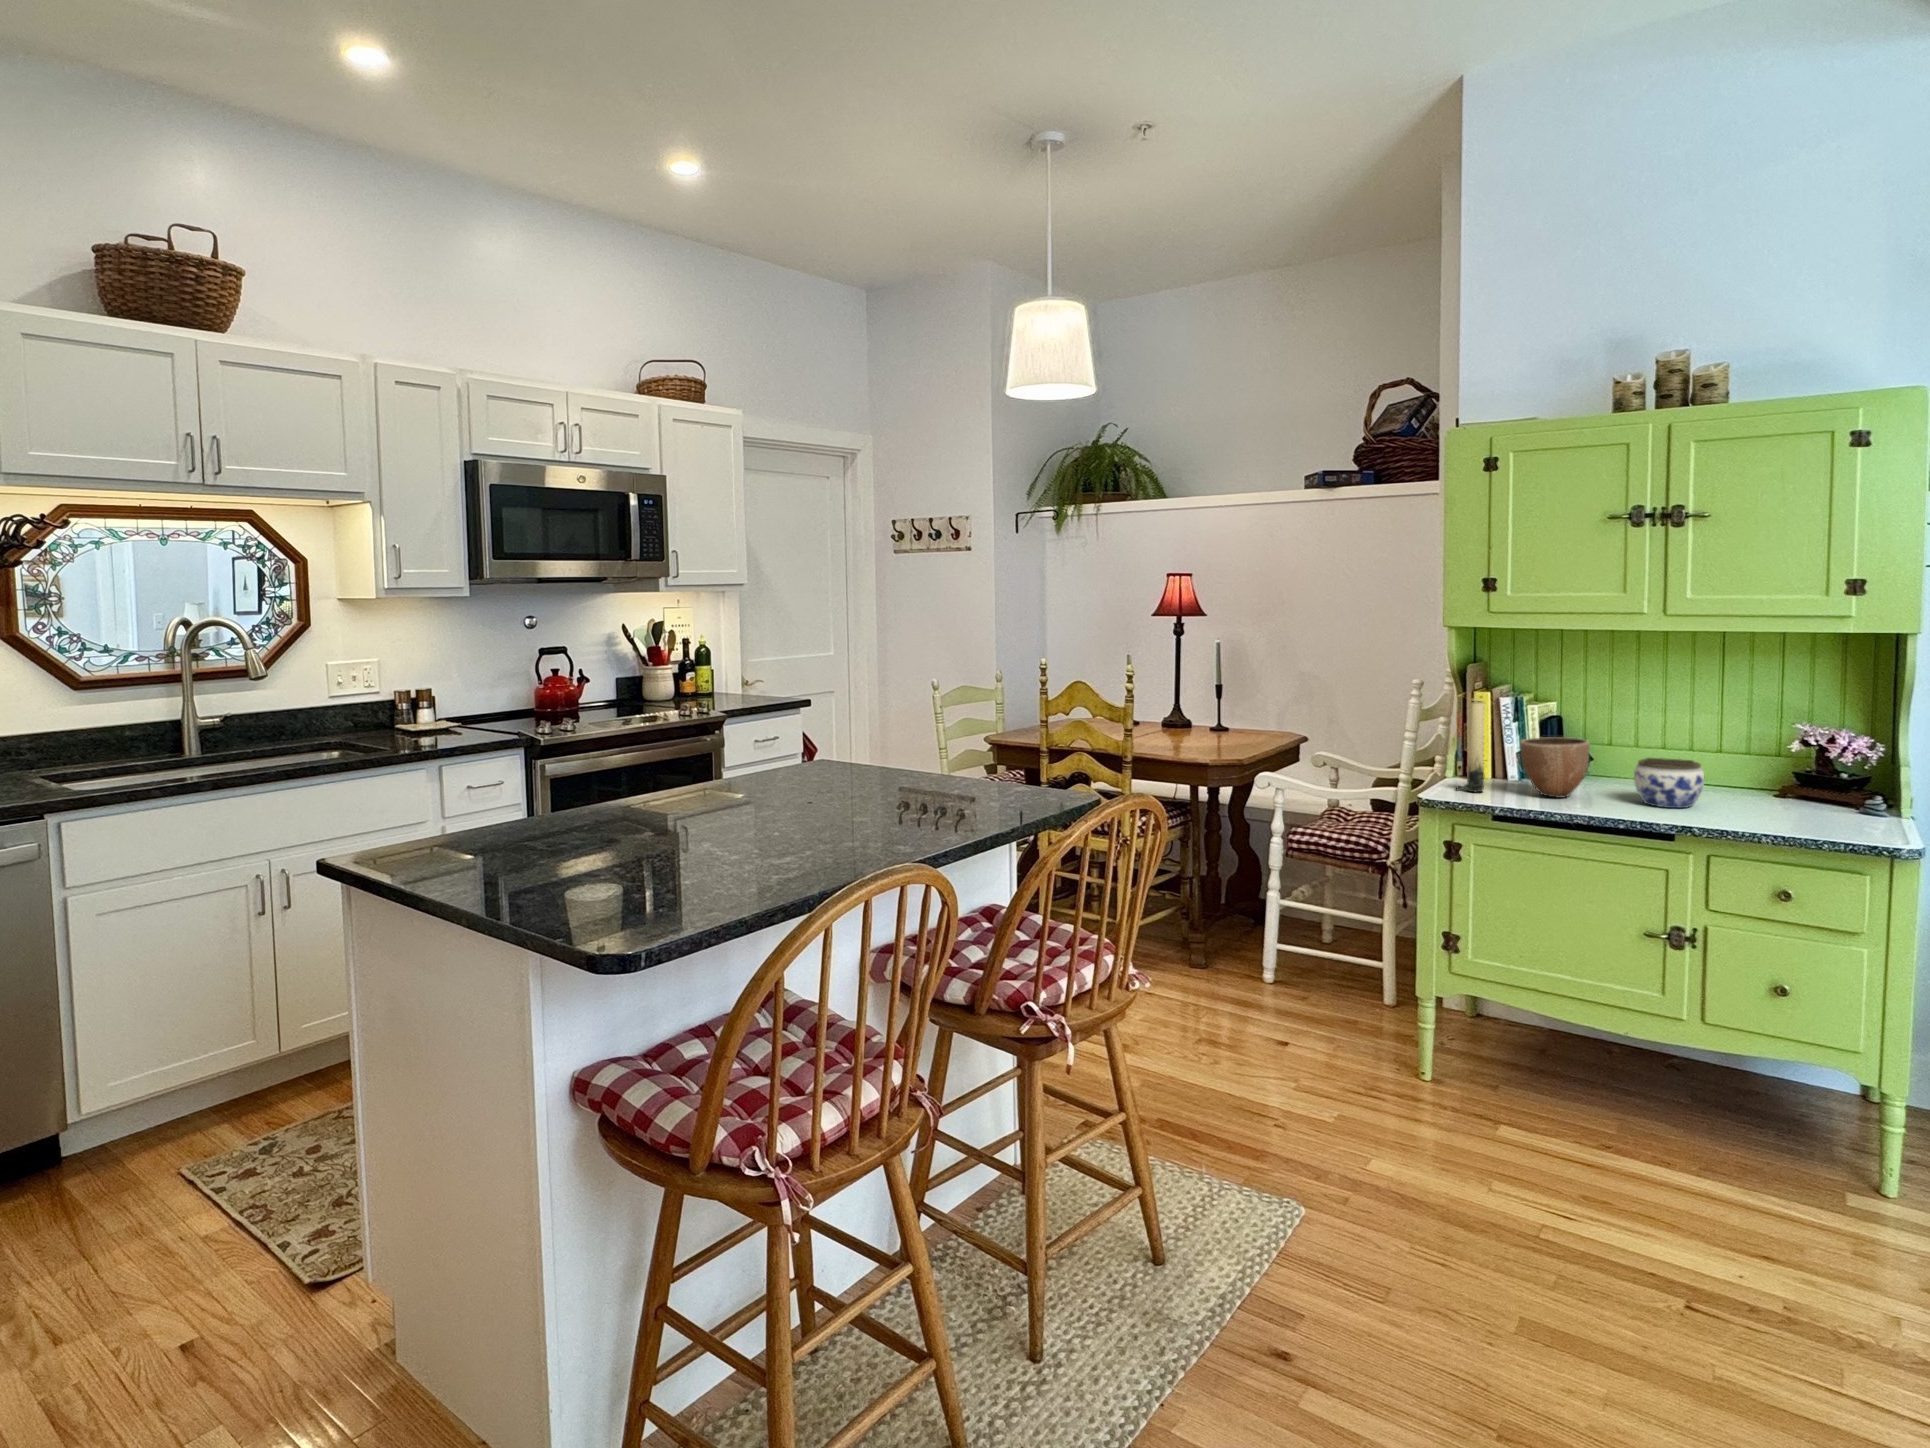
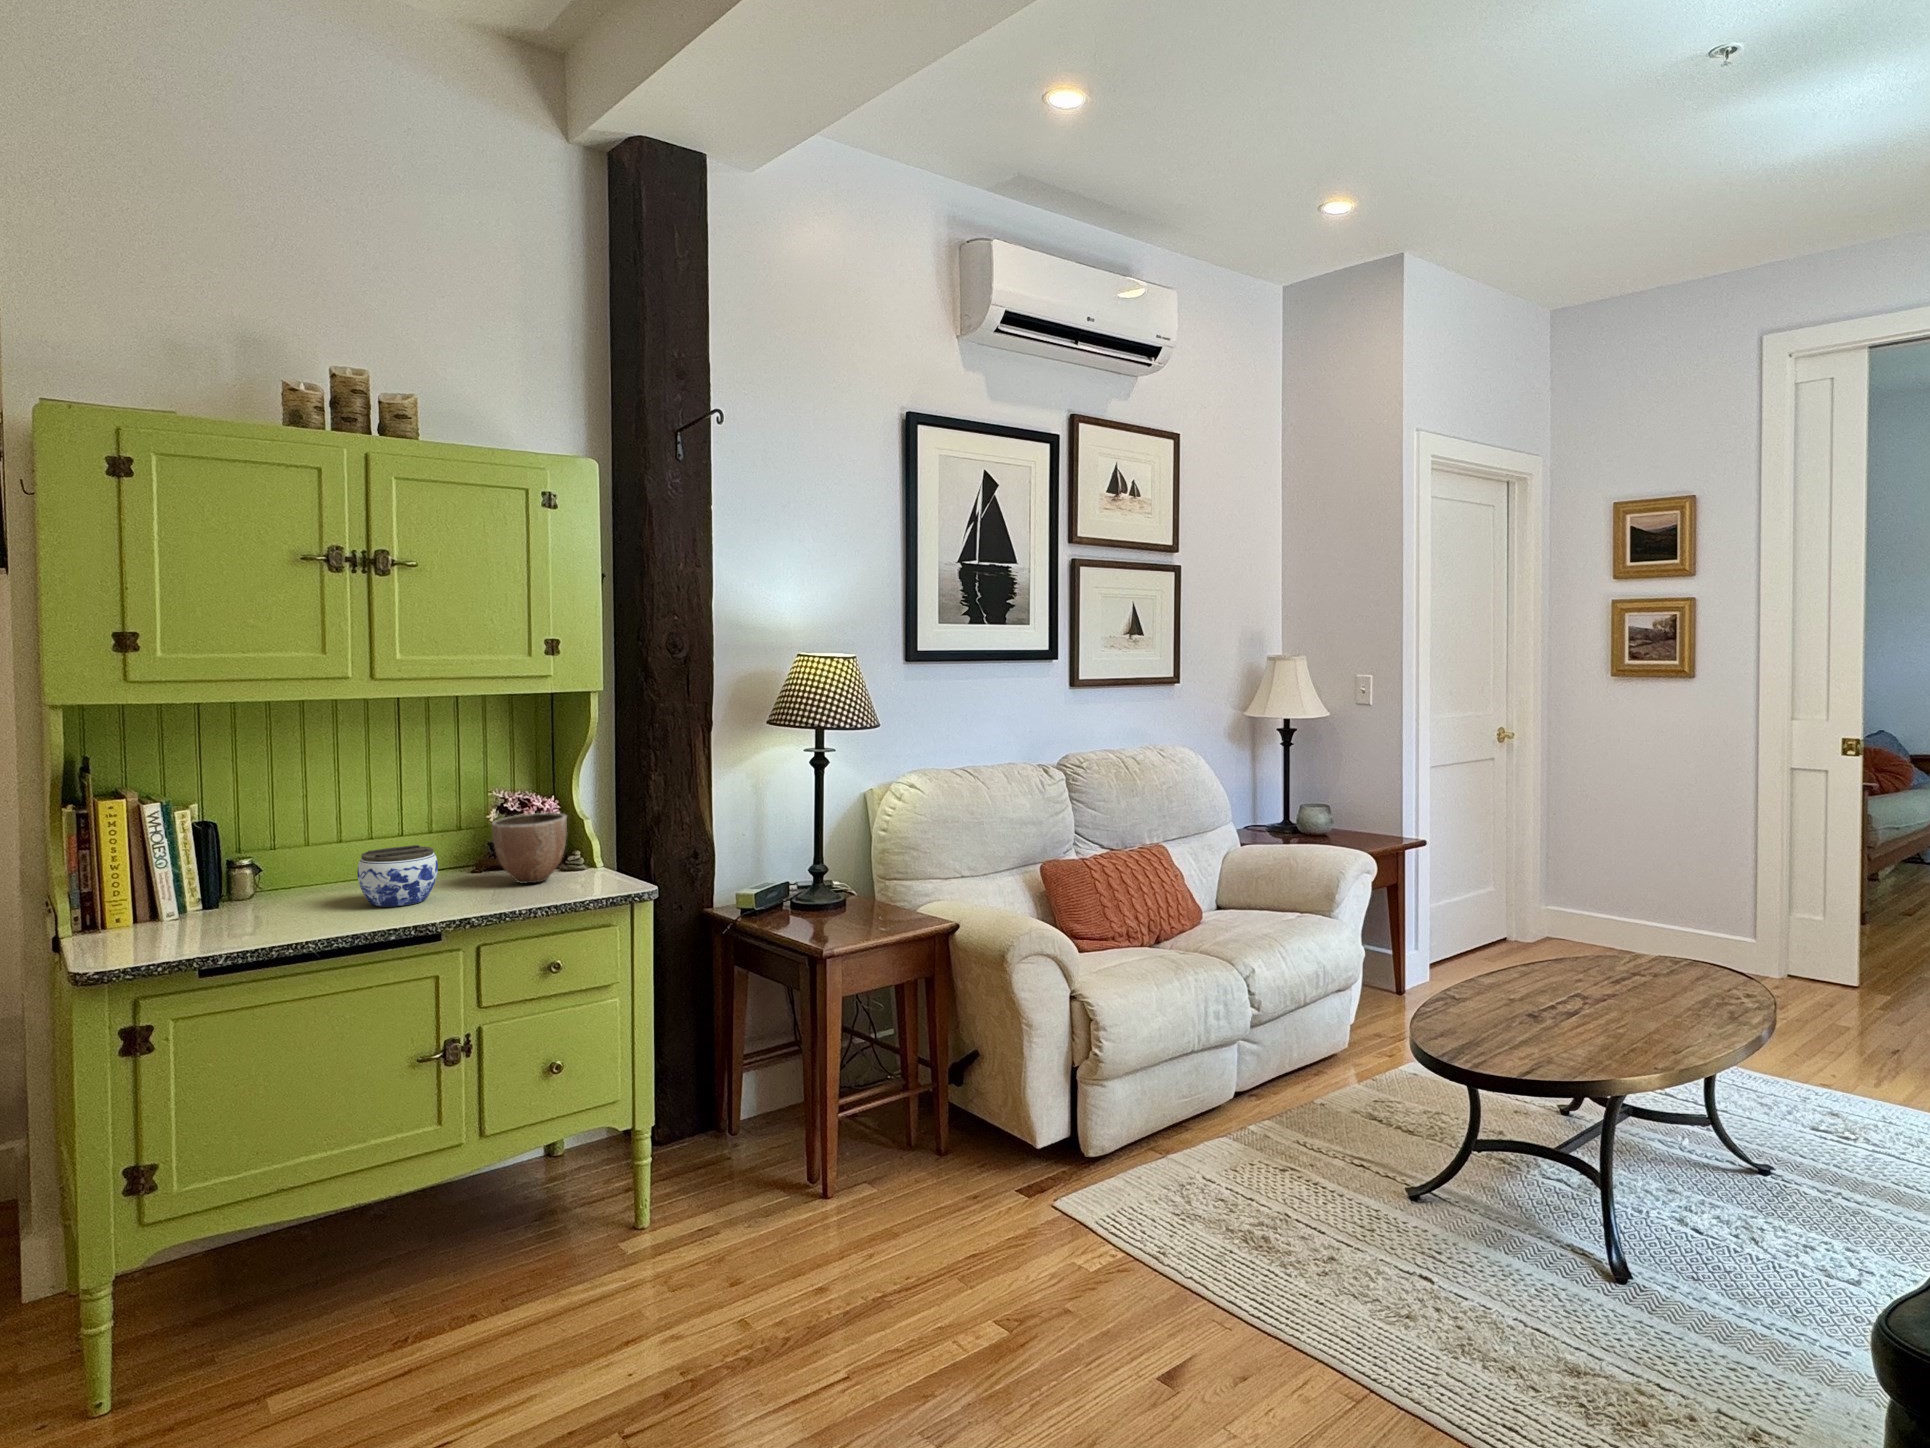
candle: present [1456,698,1485,792] -> none [112,806,163,949]
decorative bowl: present [1520,737,1590,798] -> present [492,813,567,884]

